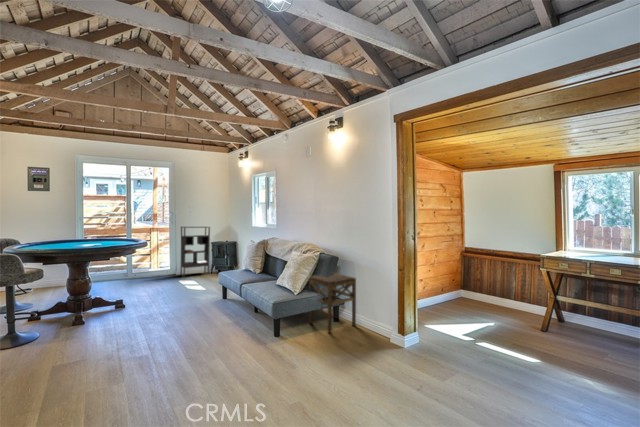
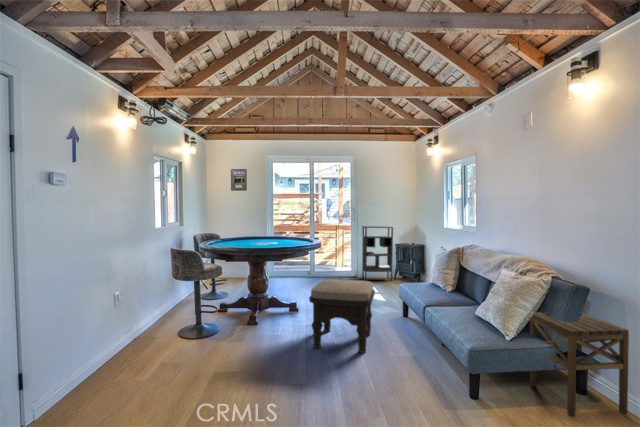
ottoman: none [139,270,200,333] -> present [309,279,375,353]

